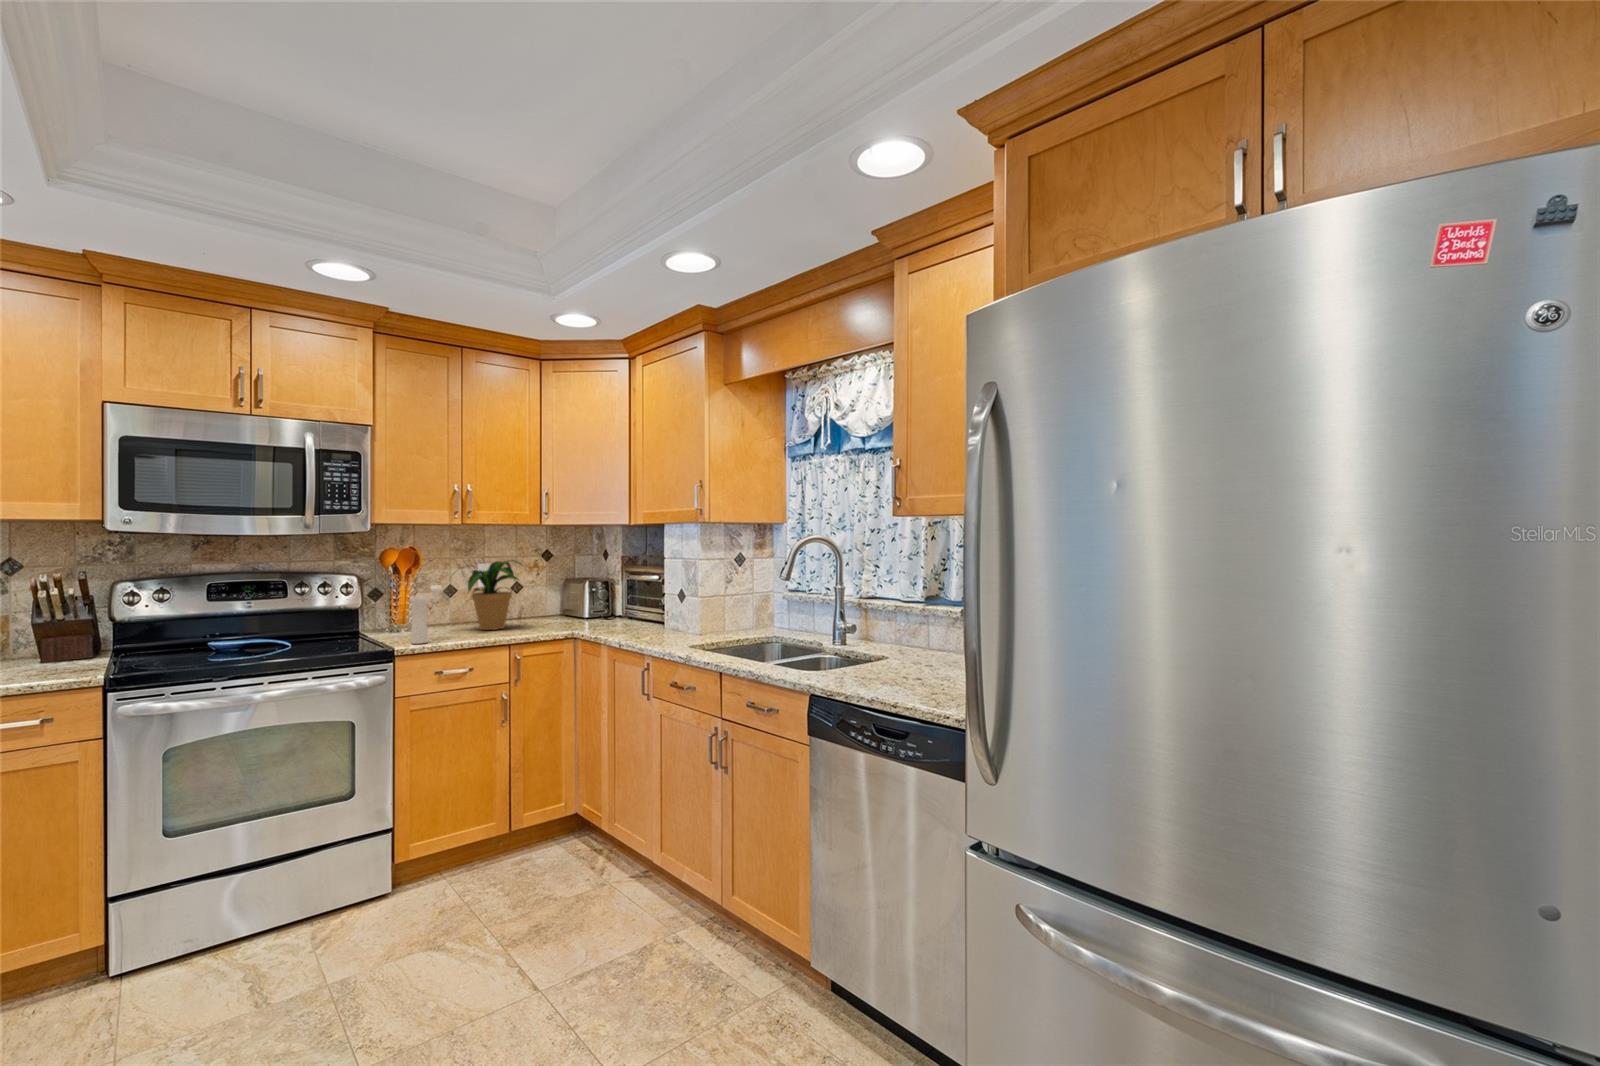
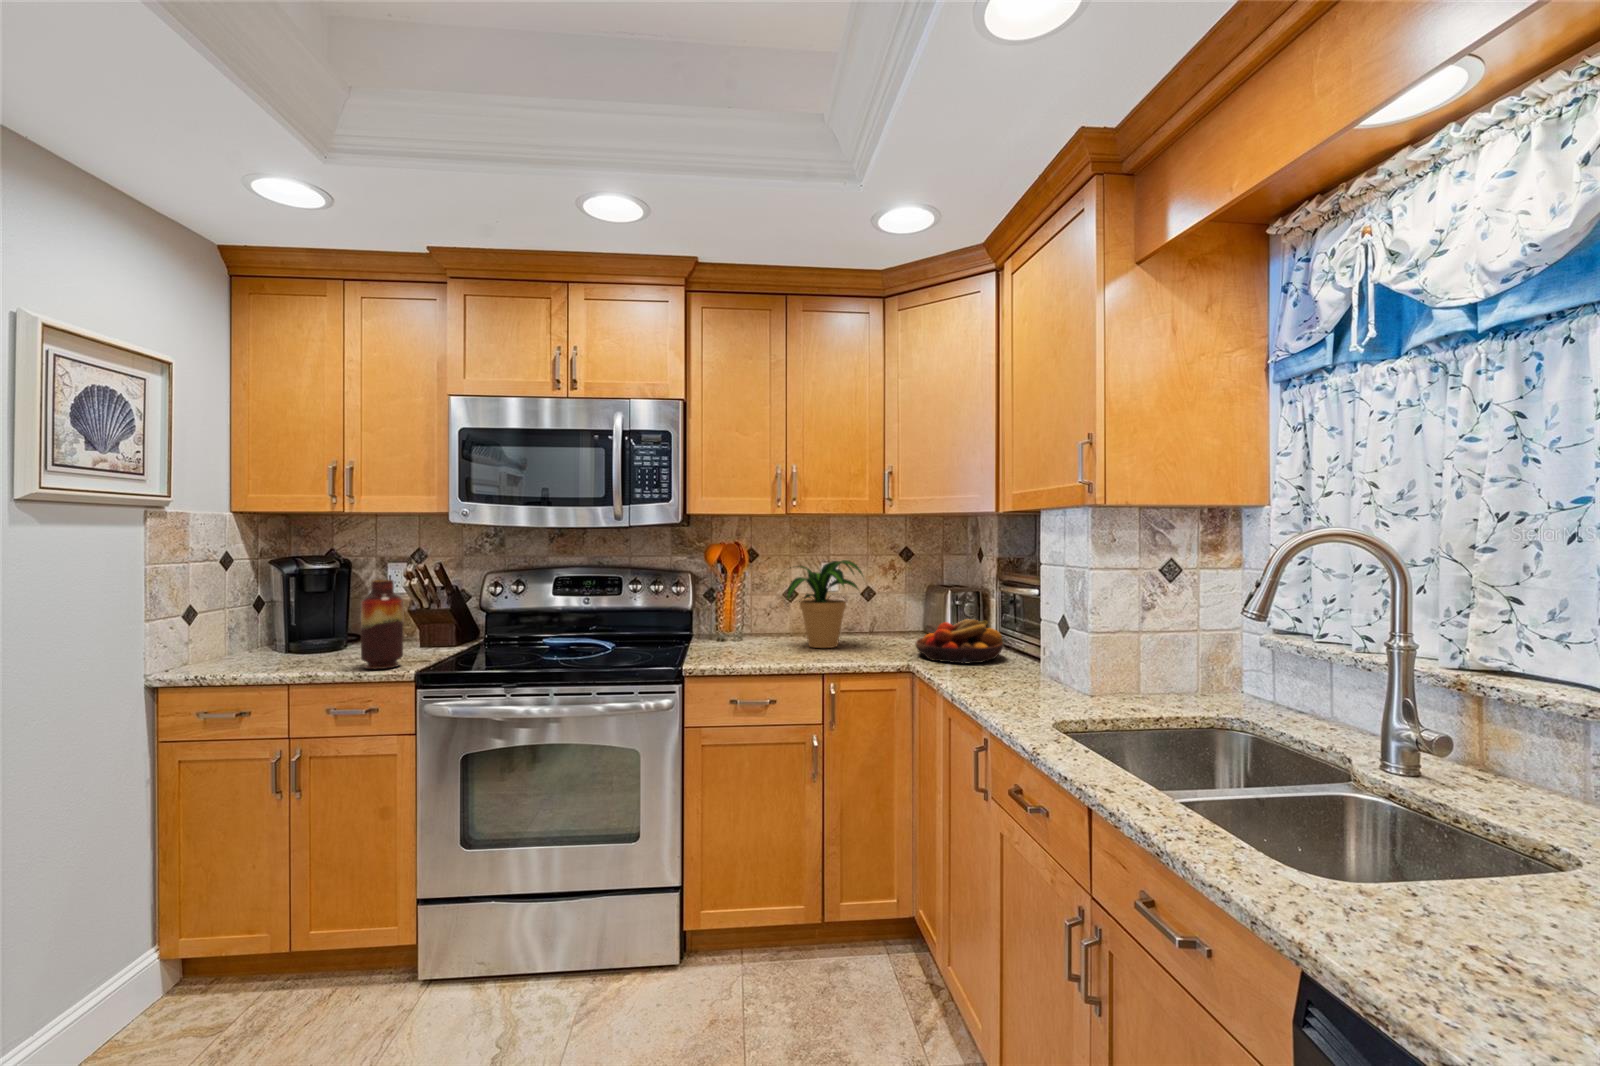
pepper mill: present [411,585,442,644] -> none [709,589,752,662]
vase: none [39,590,89,679] -> present [361,580,403,669]
fruit bowl: none [571,599,634,629] -> present [916,619,1003,663]

